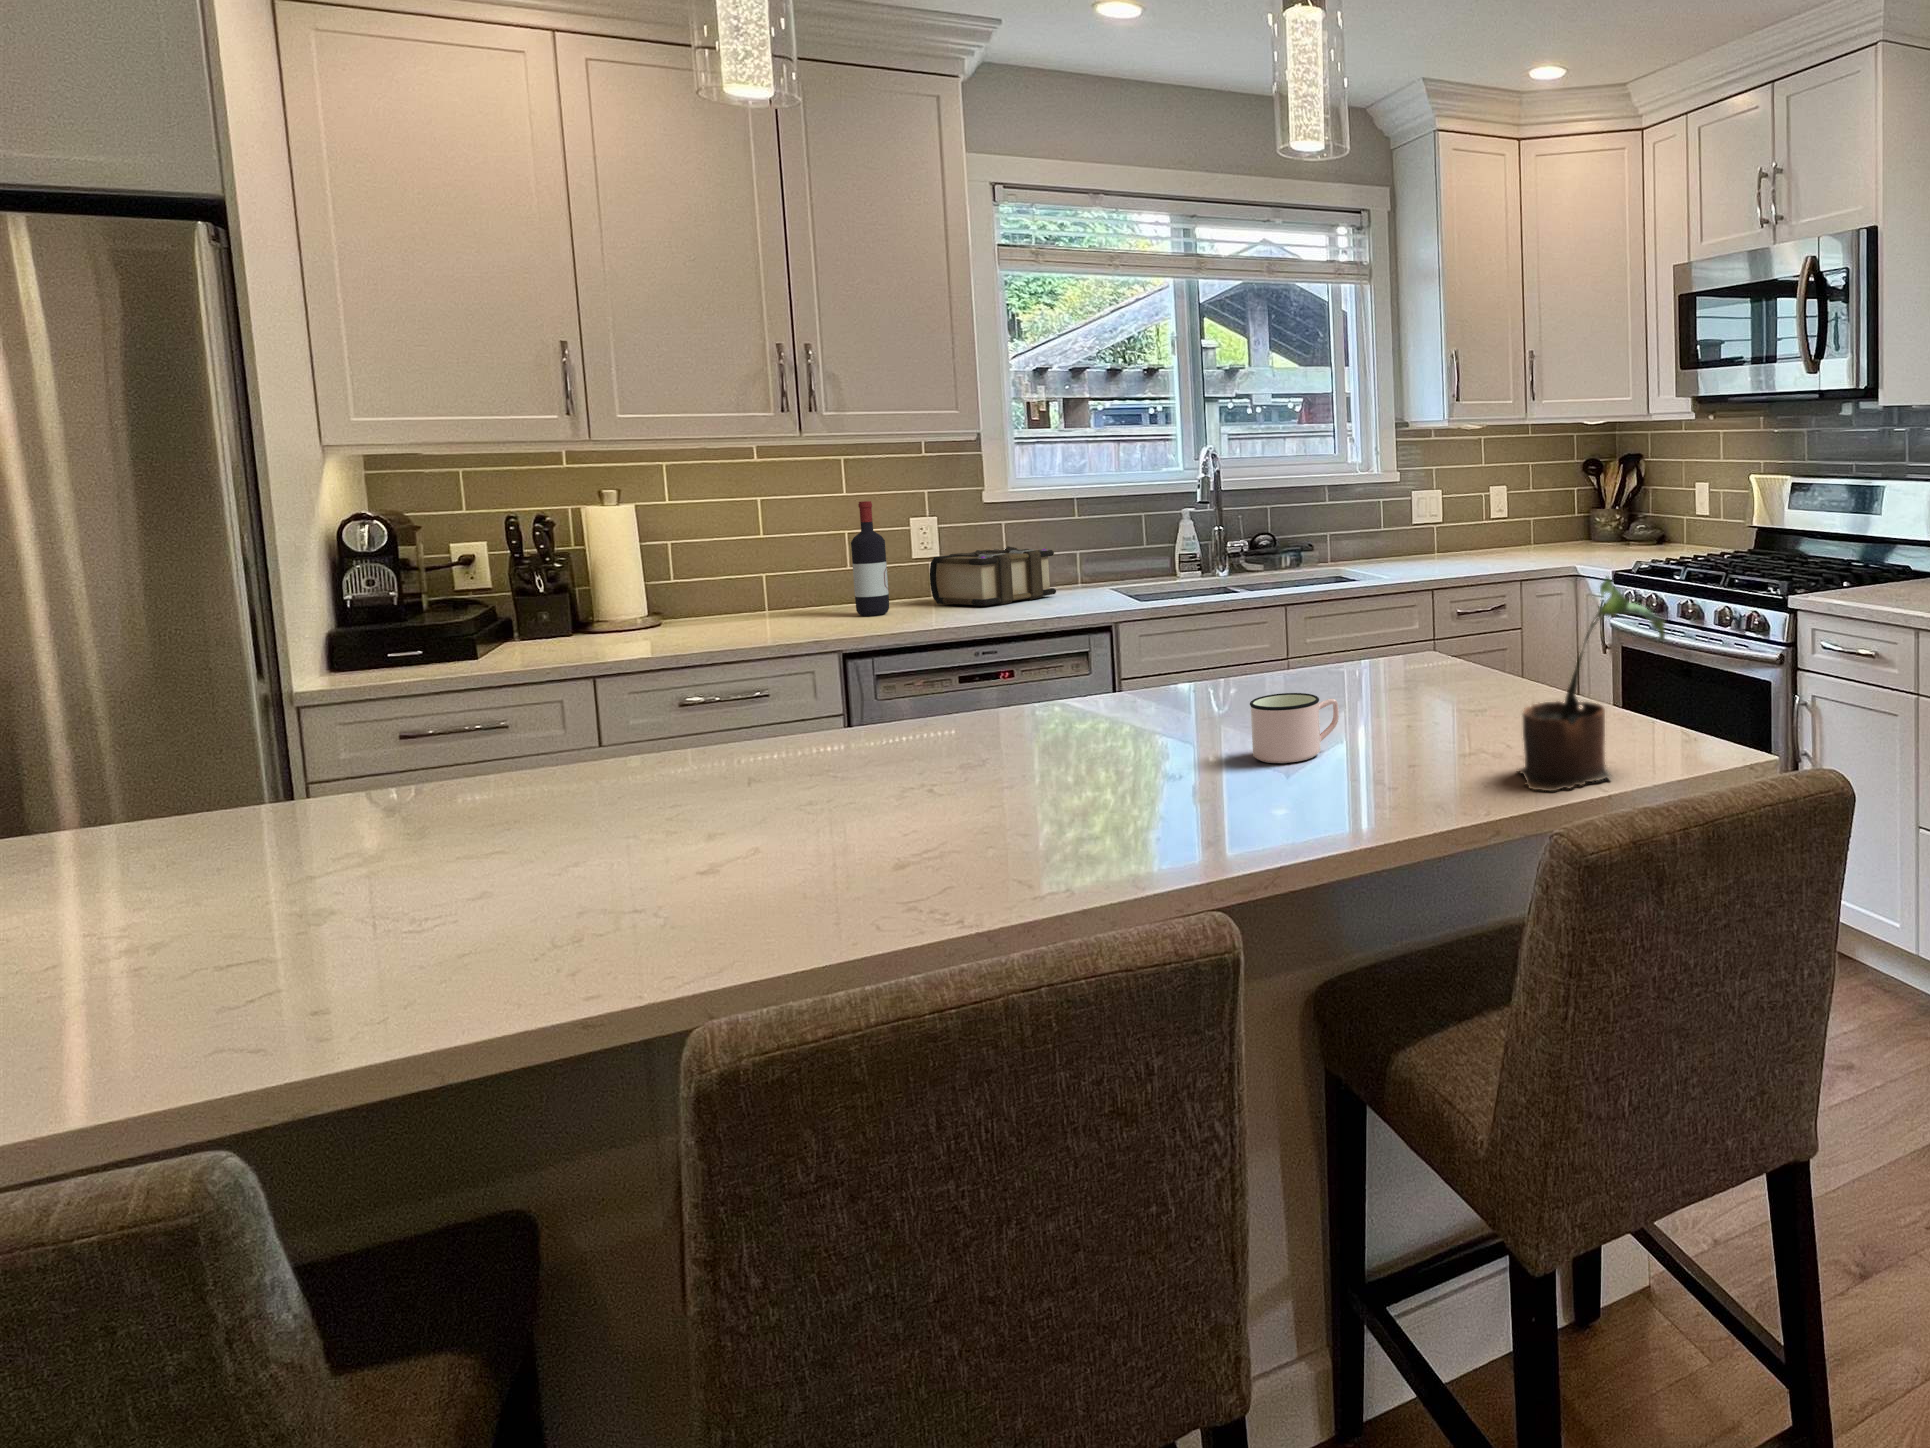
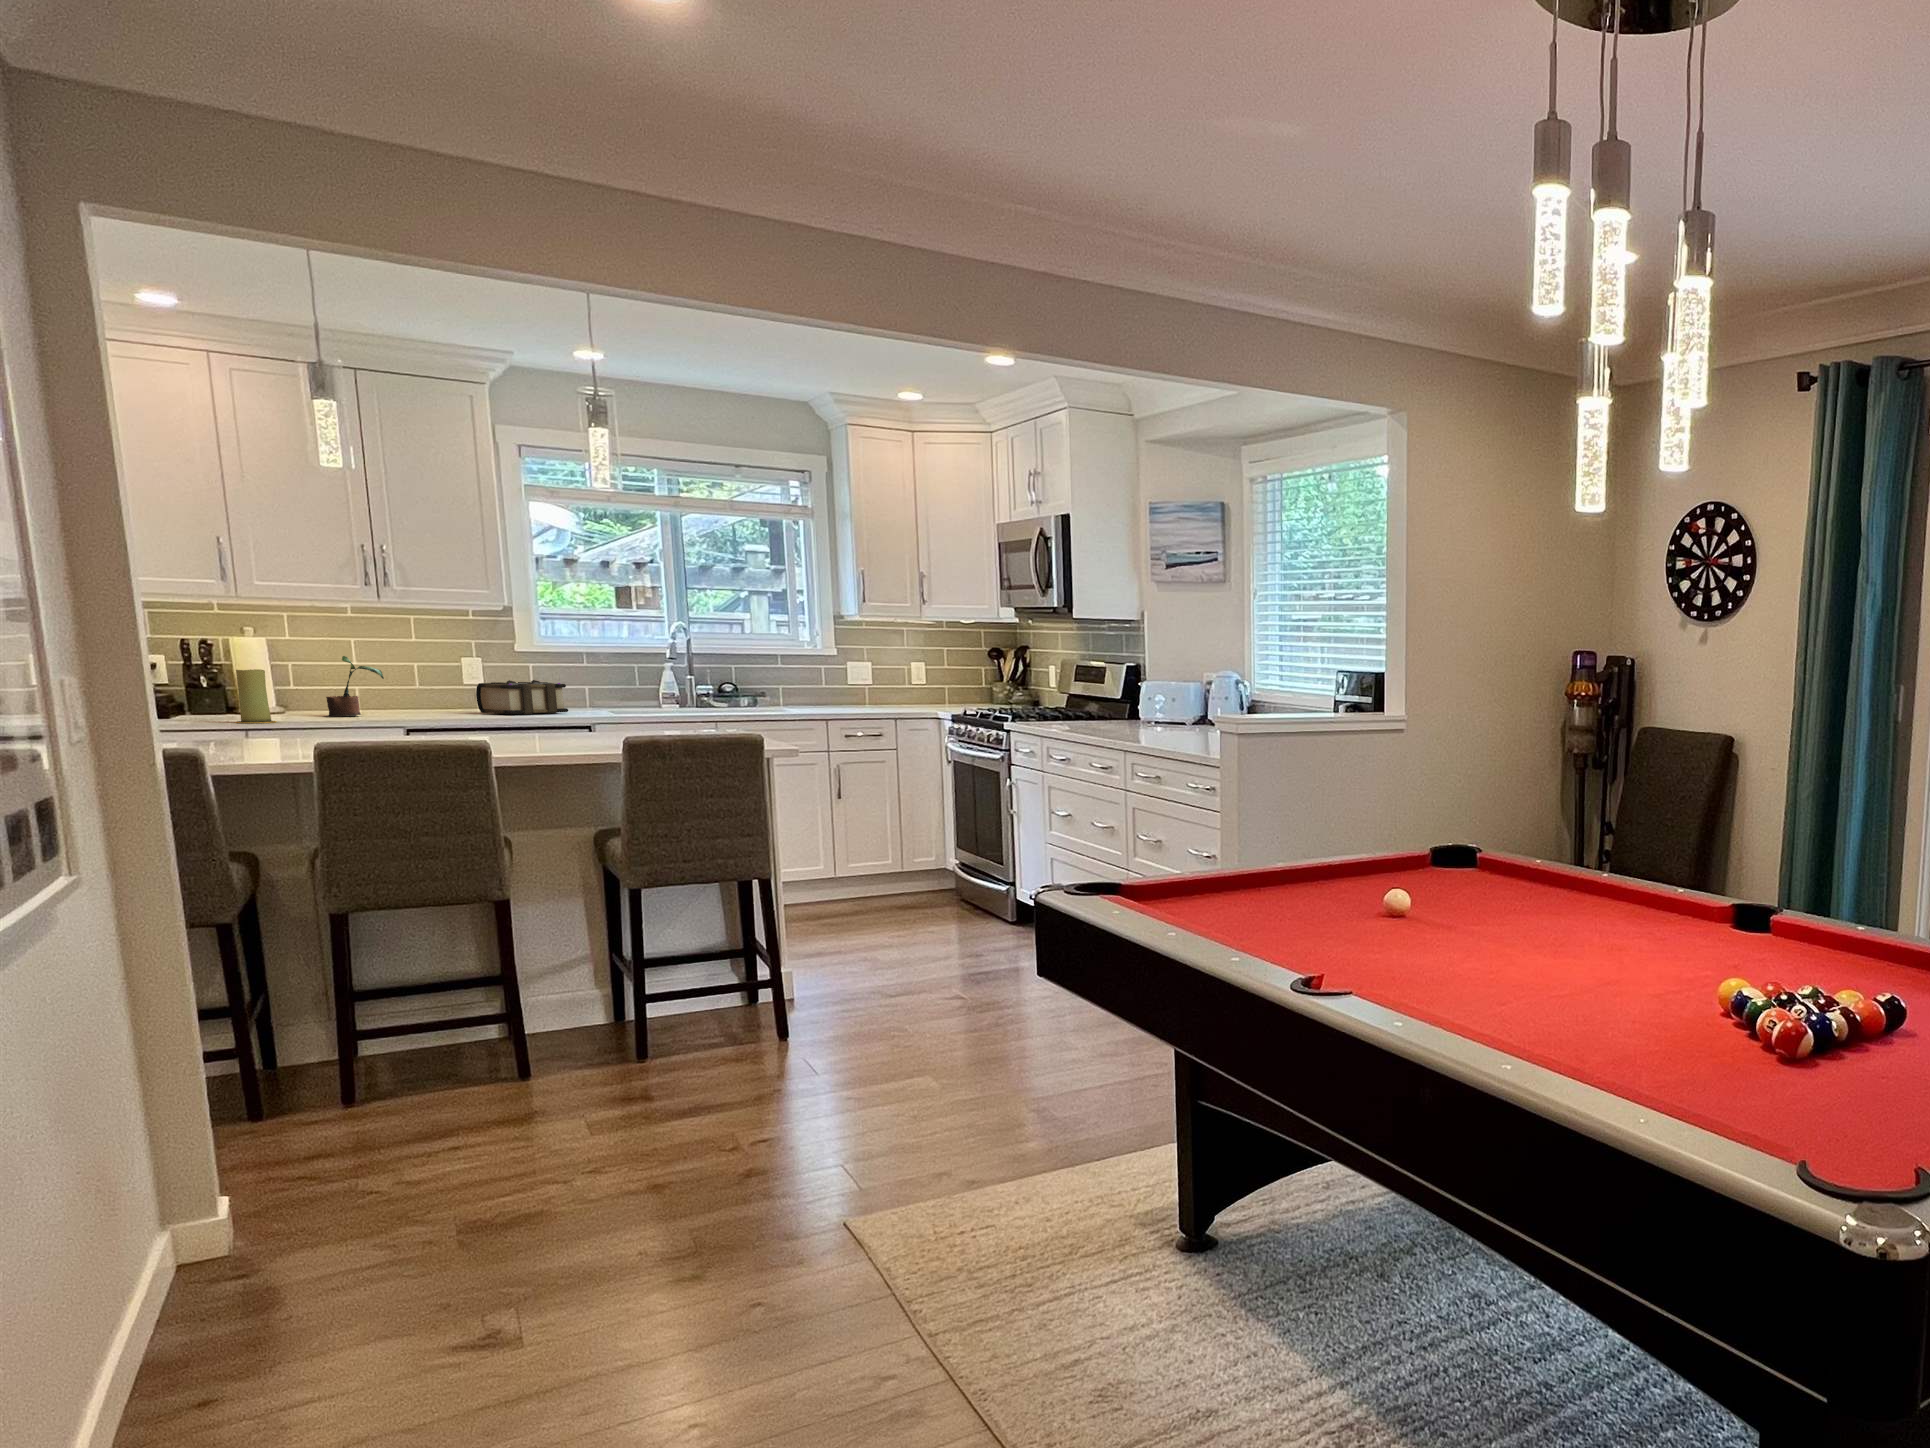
wine bottle: present [851,501,889,616] -> none [416,645,445,715]
candle: none [586,565,652,664] -> present [236,669,277,723]
potted plant: present [1518,576,1665,791] -> present [324,656,384,717]
mug: present [1250,693,1339,763] -> none [545,721,592,746]

